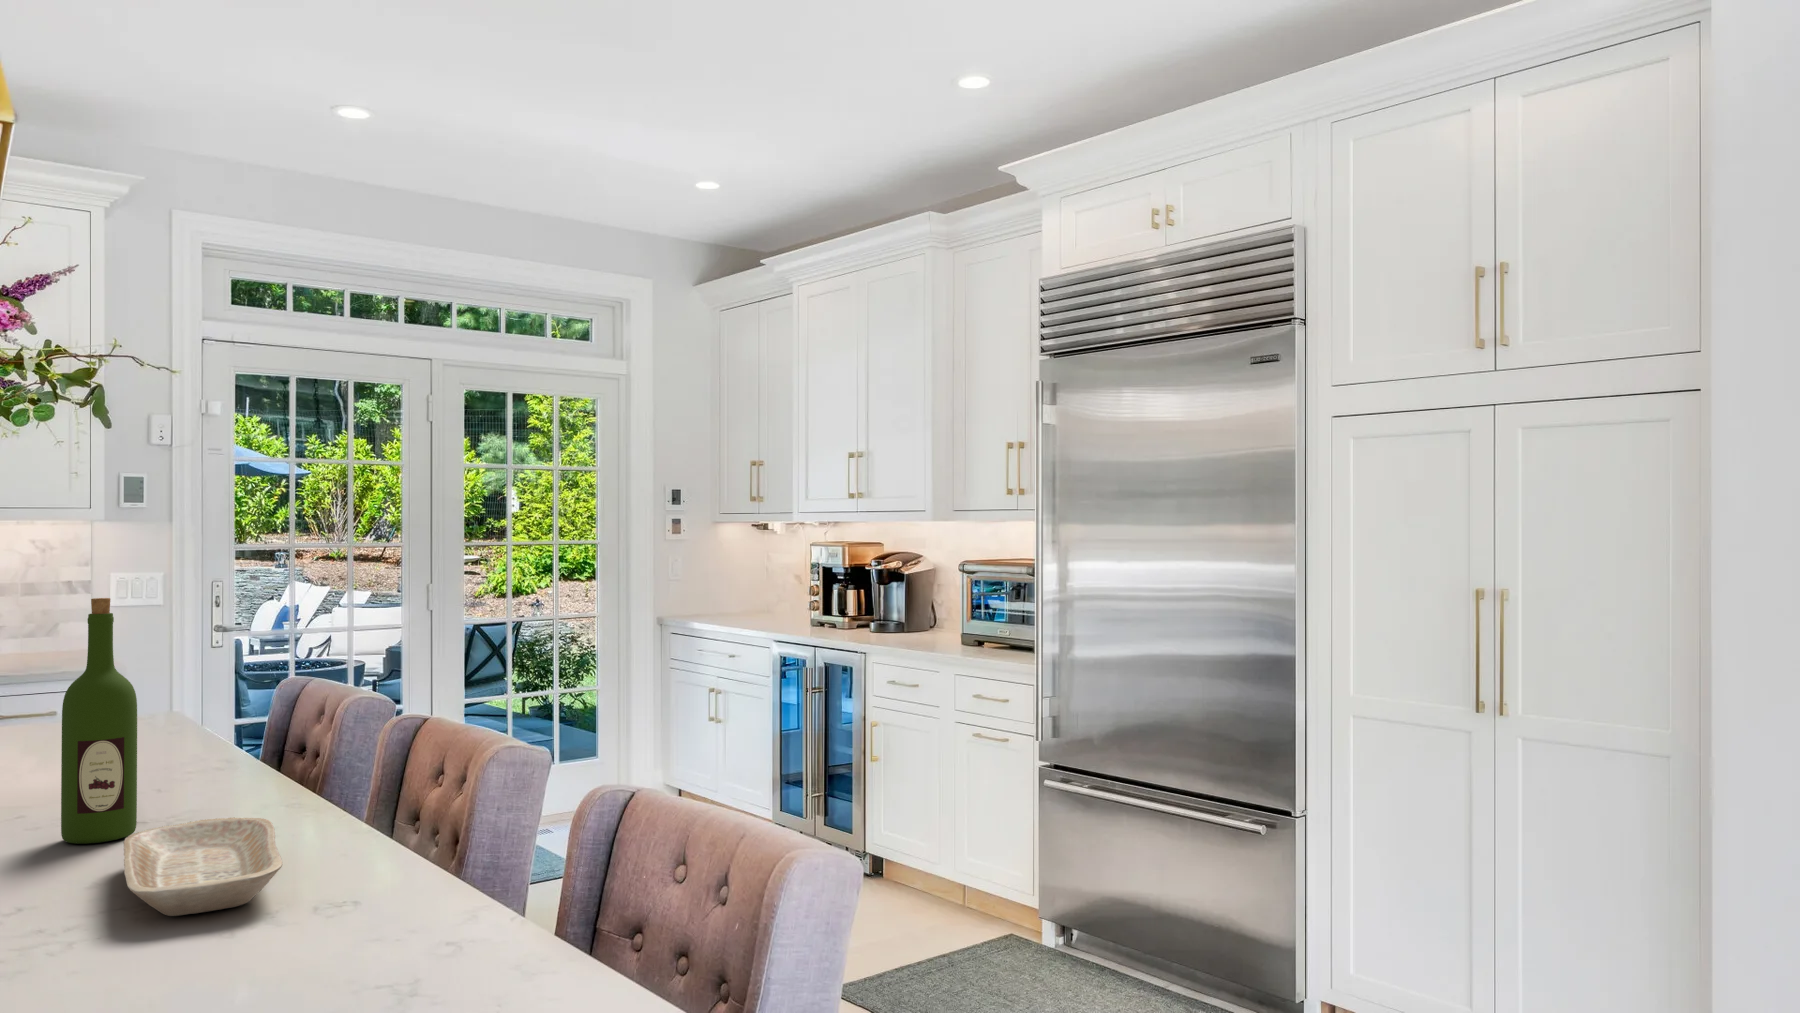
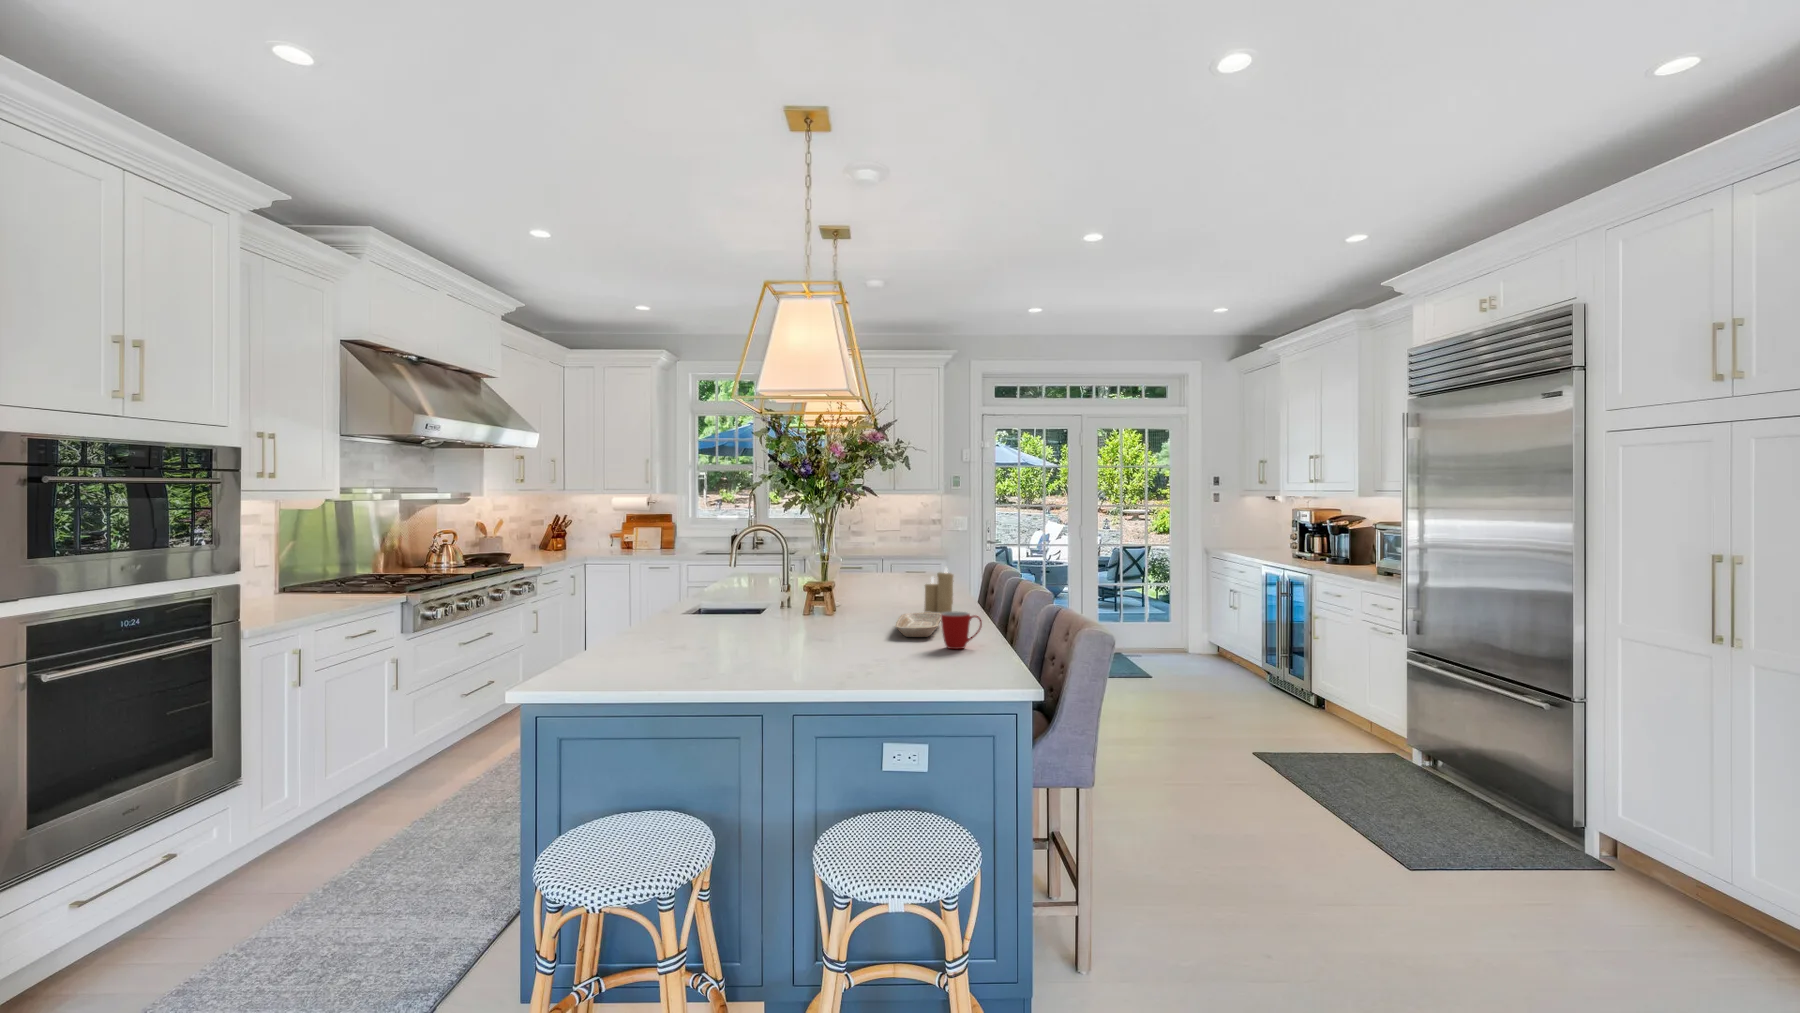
wine bottle: present [61,598,137,844] -> none [889,536,911,617]
candle: none [174,680,271,816] -> present [924,568,953,613]
mug: none [323,816,455,940] -> present [941,611,982,649]

